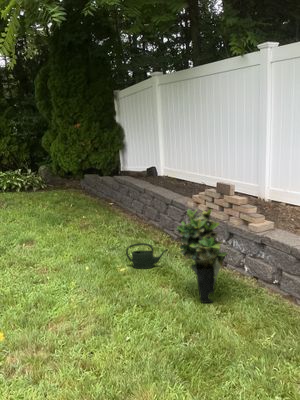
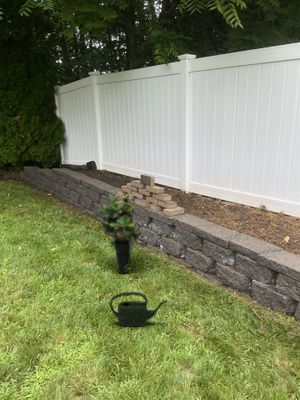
watering can: present [126,243,167,269] -> present [110,292,167,326]

